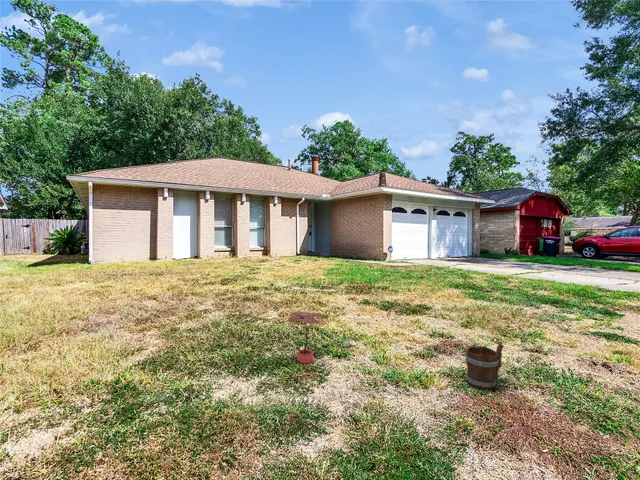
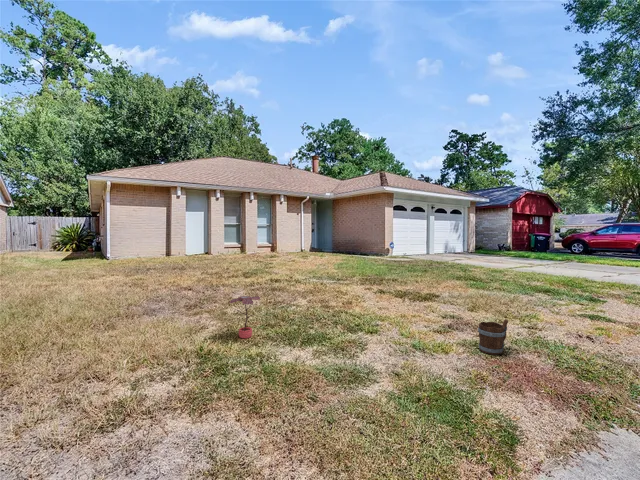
potted plant: present [288,312,322,363] -> present [229,296,260,338]

